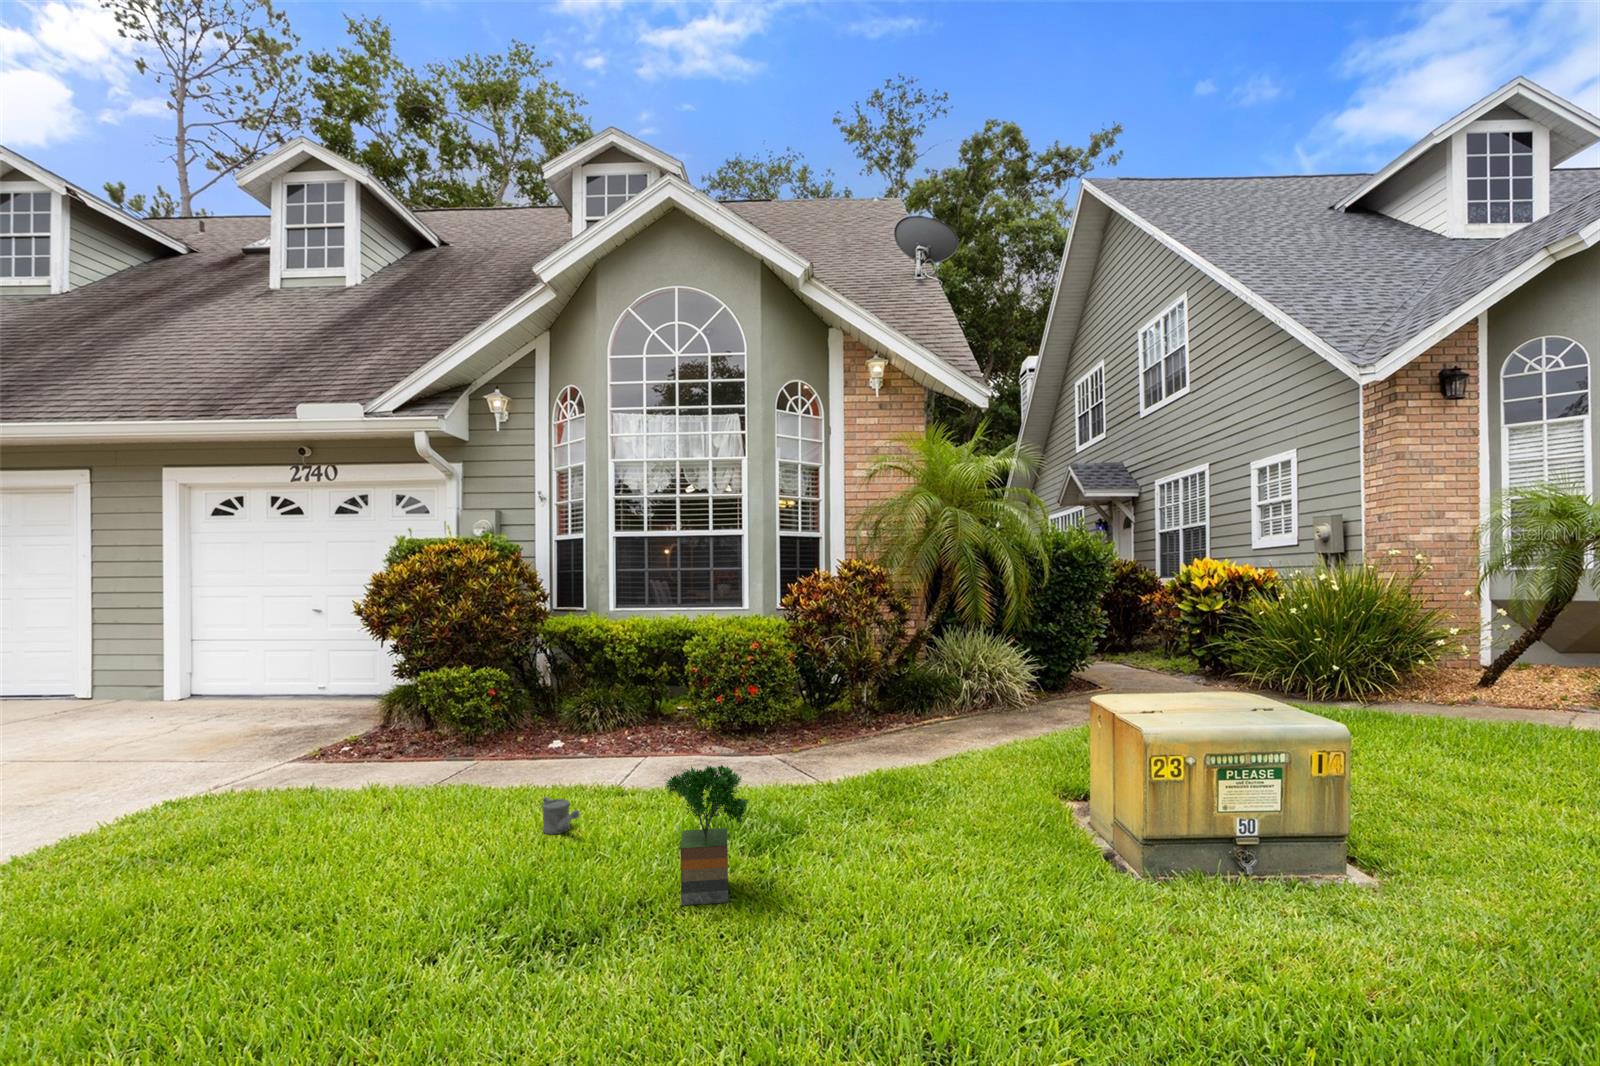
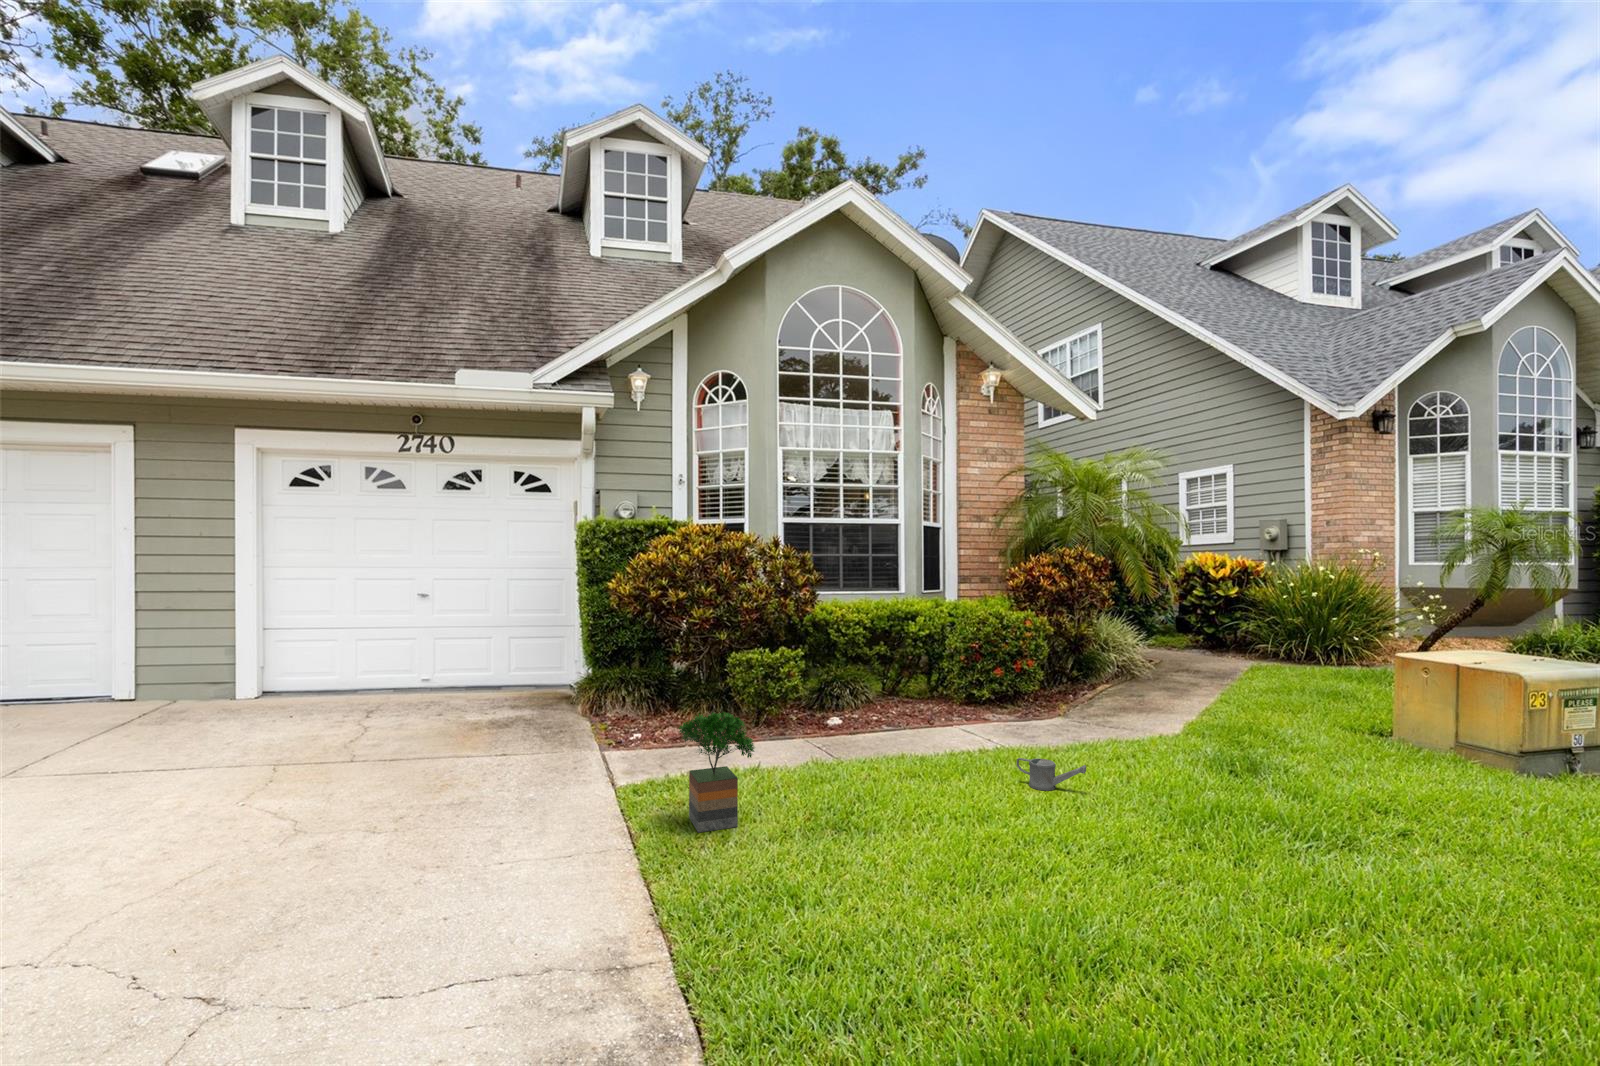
potted tree: present [665,765,749,905] -> present [679,712,755,833]

